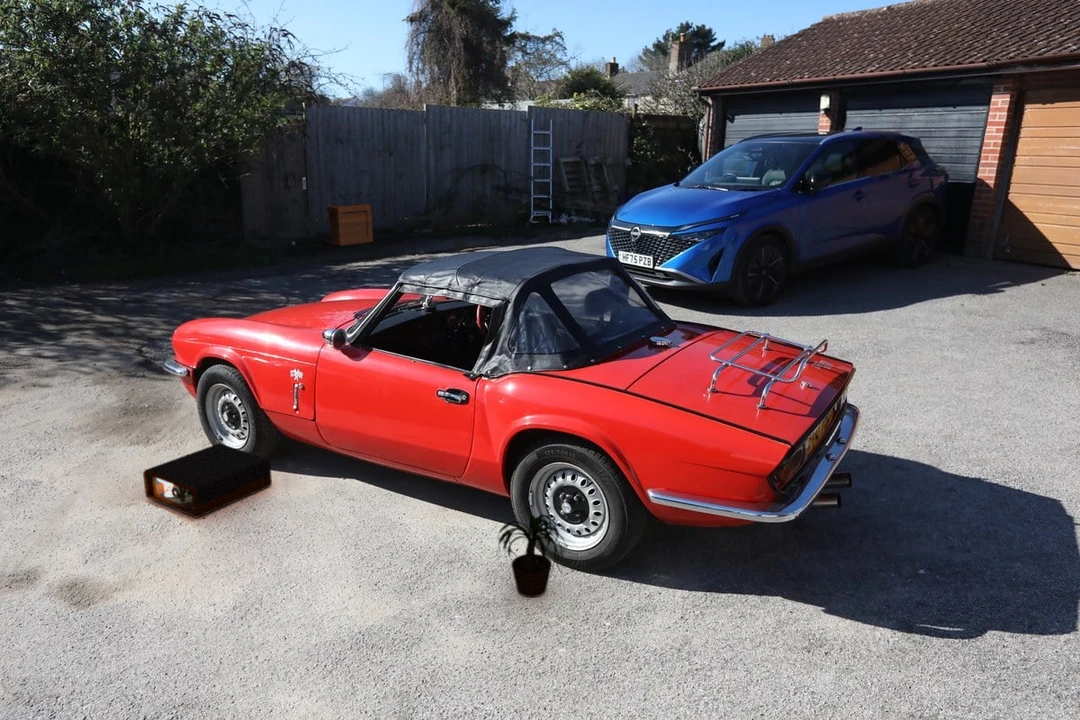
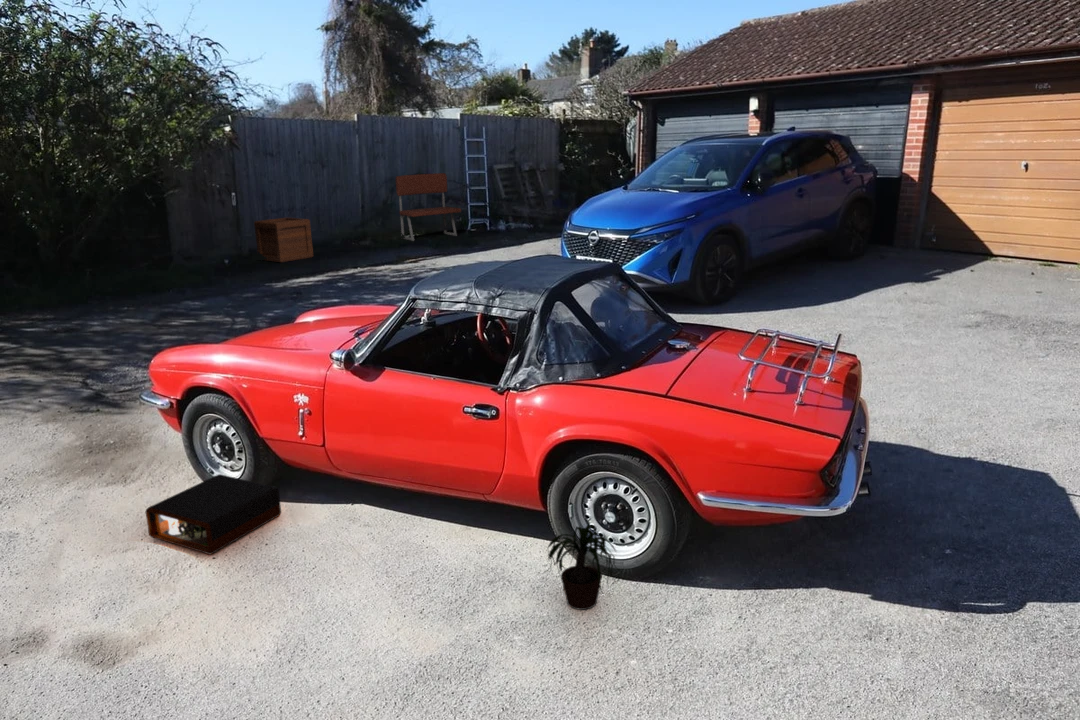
bench: none [459,164,523,230] -> present [396,173,461,241]

